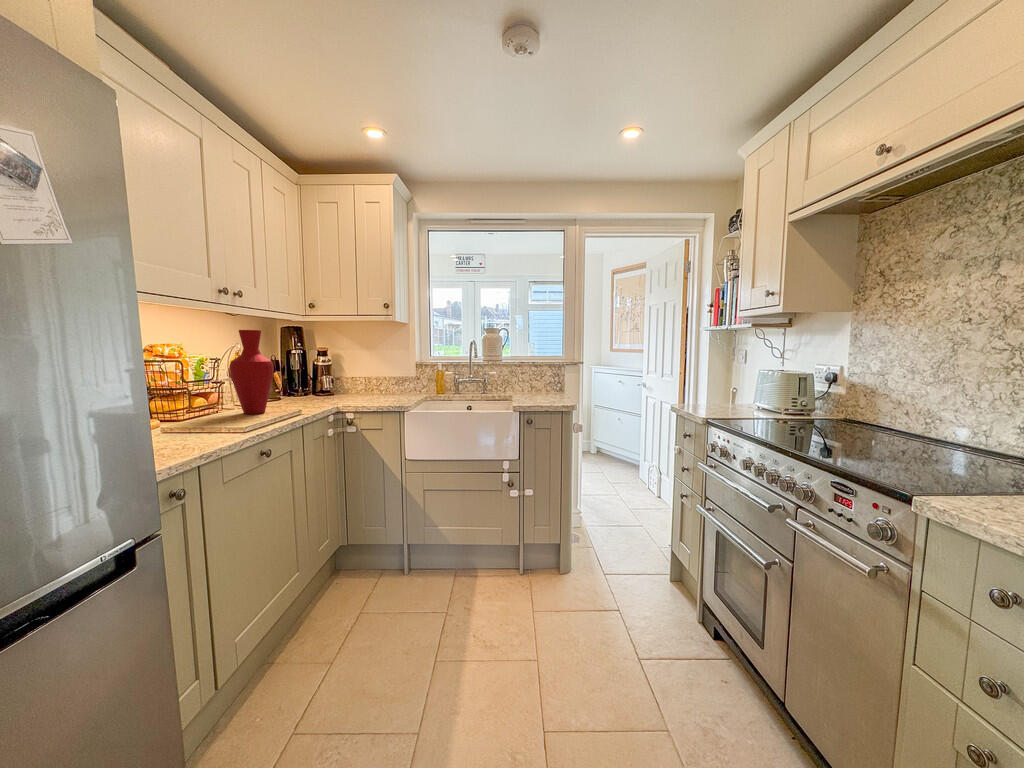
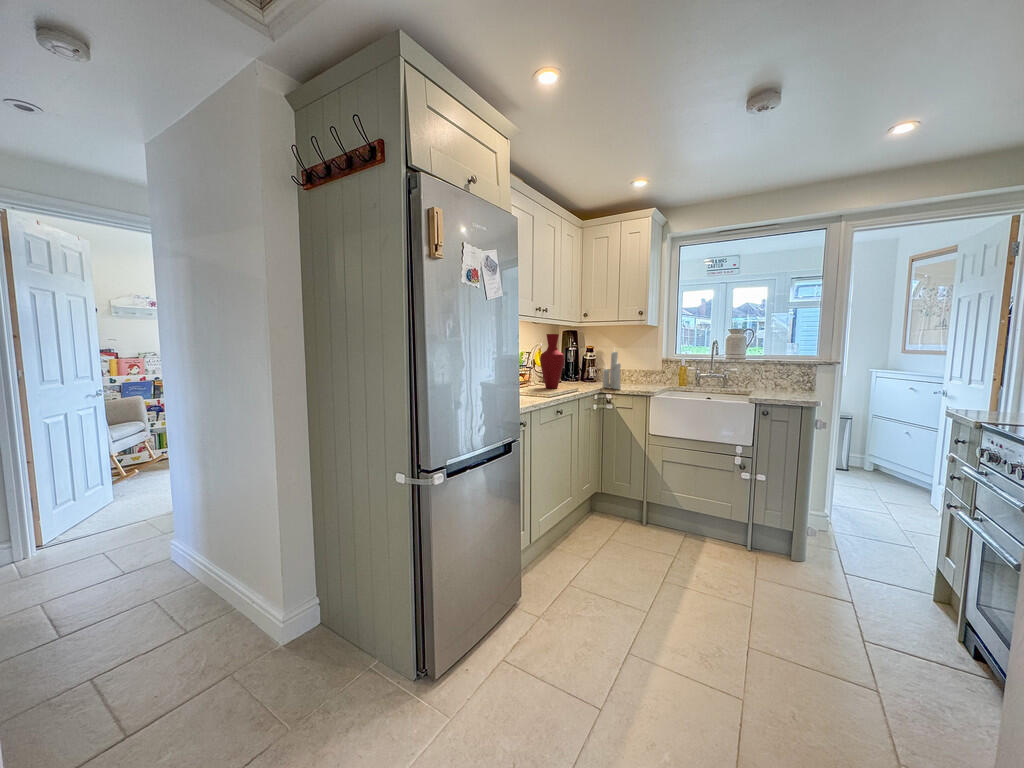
candle: none [339,346,365,406] -> present [602,351,621,389]

